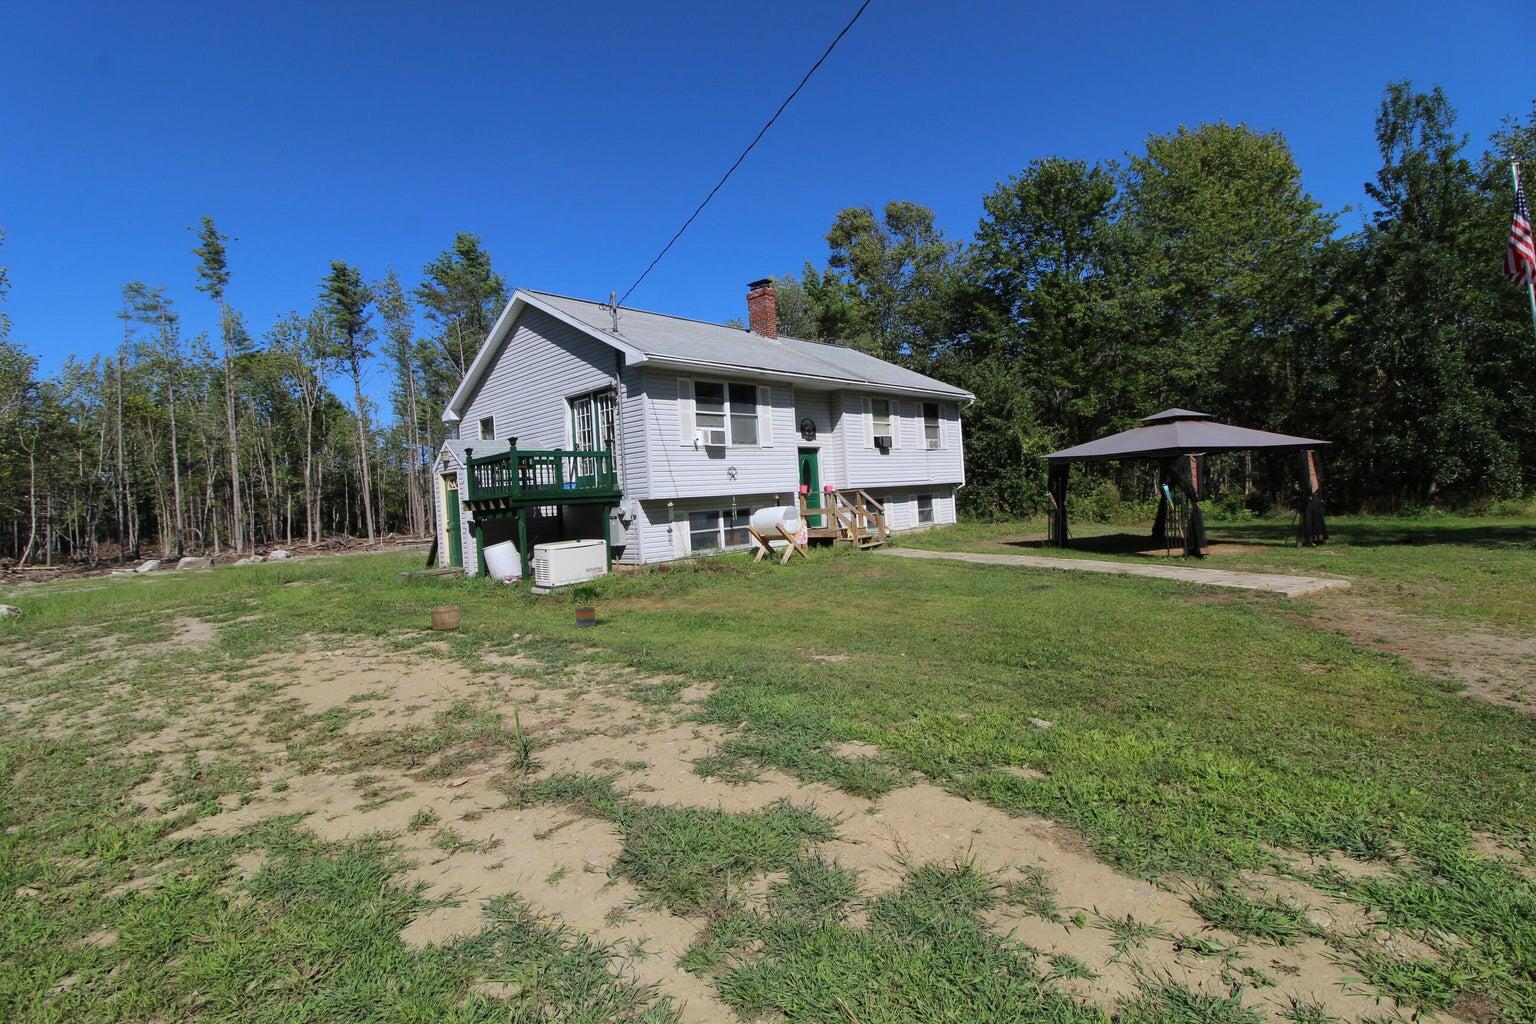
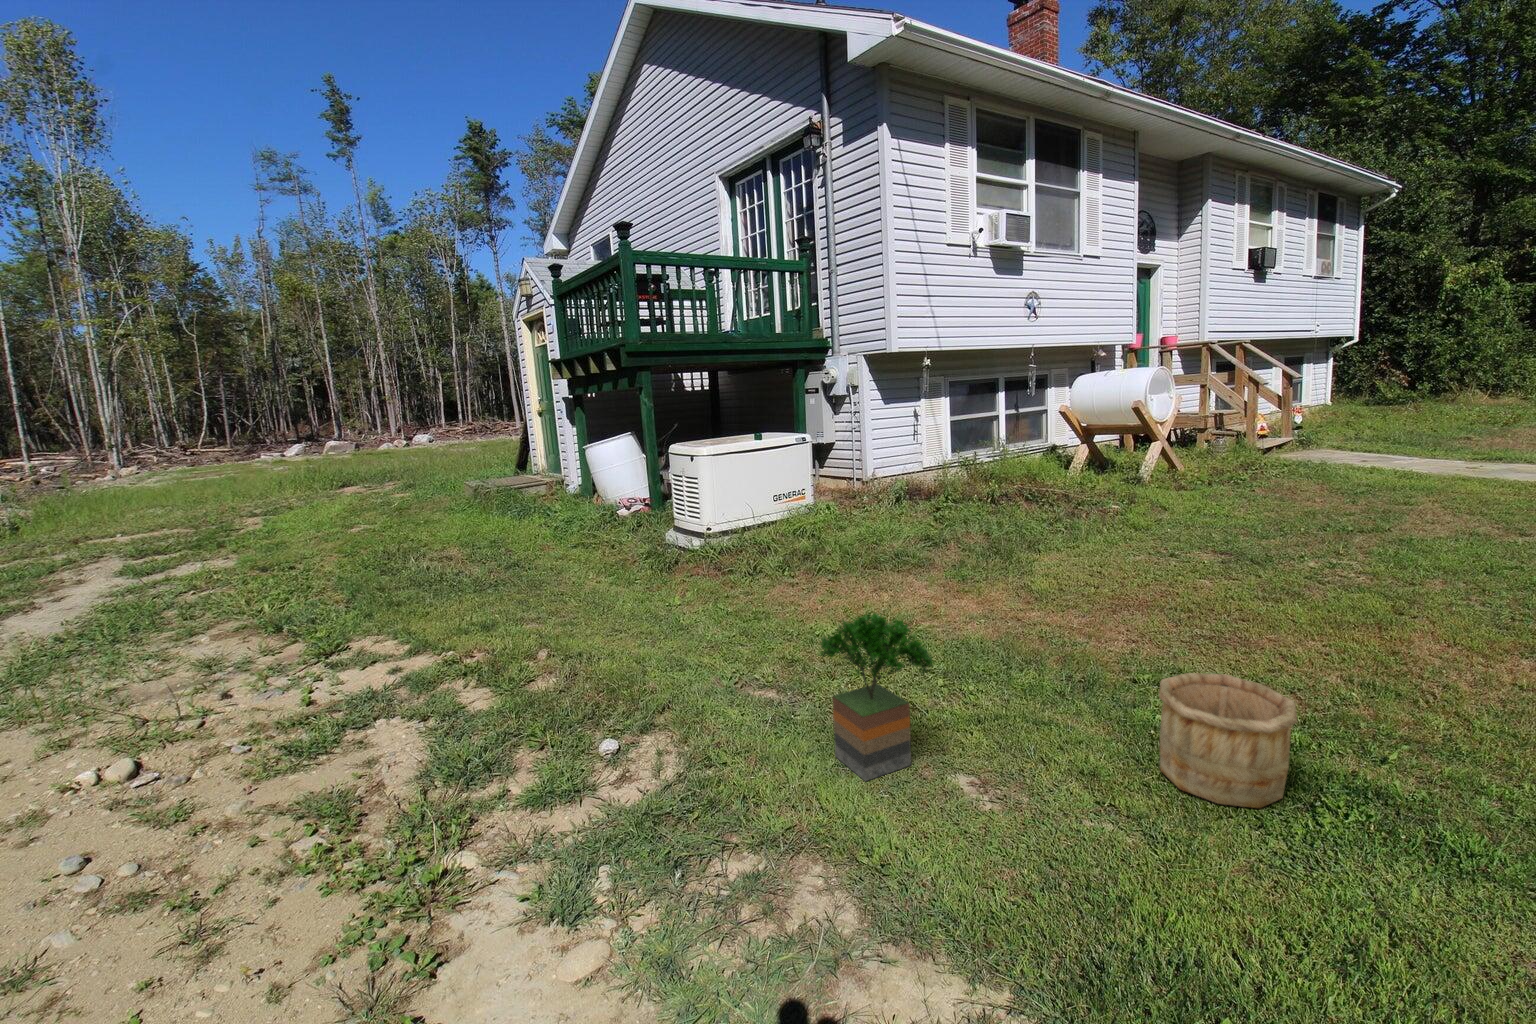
wooden bucket: present [431,605,460,630] -> present [1159,673,1297,808]

